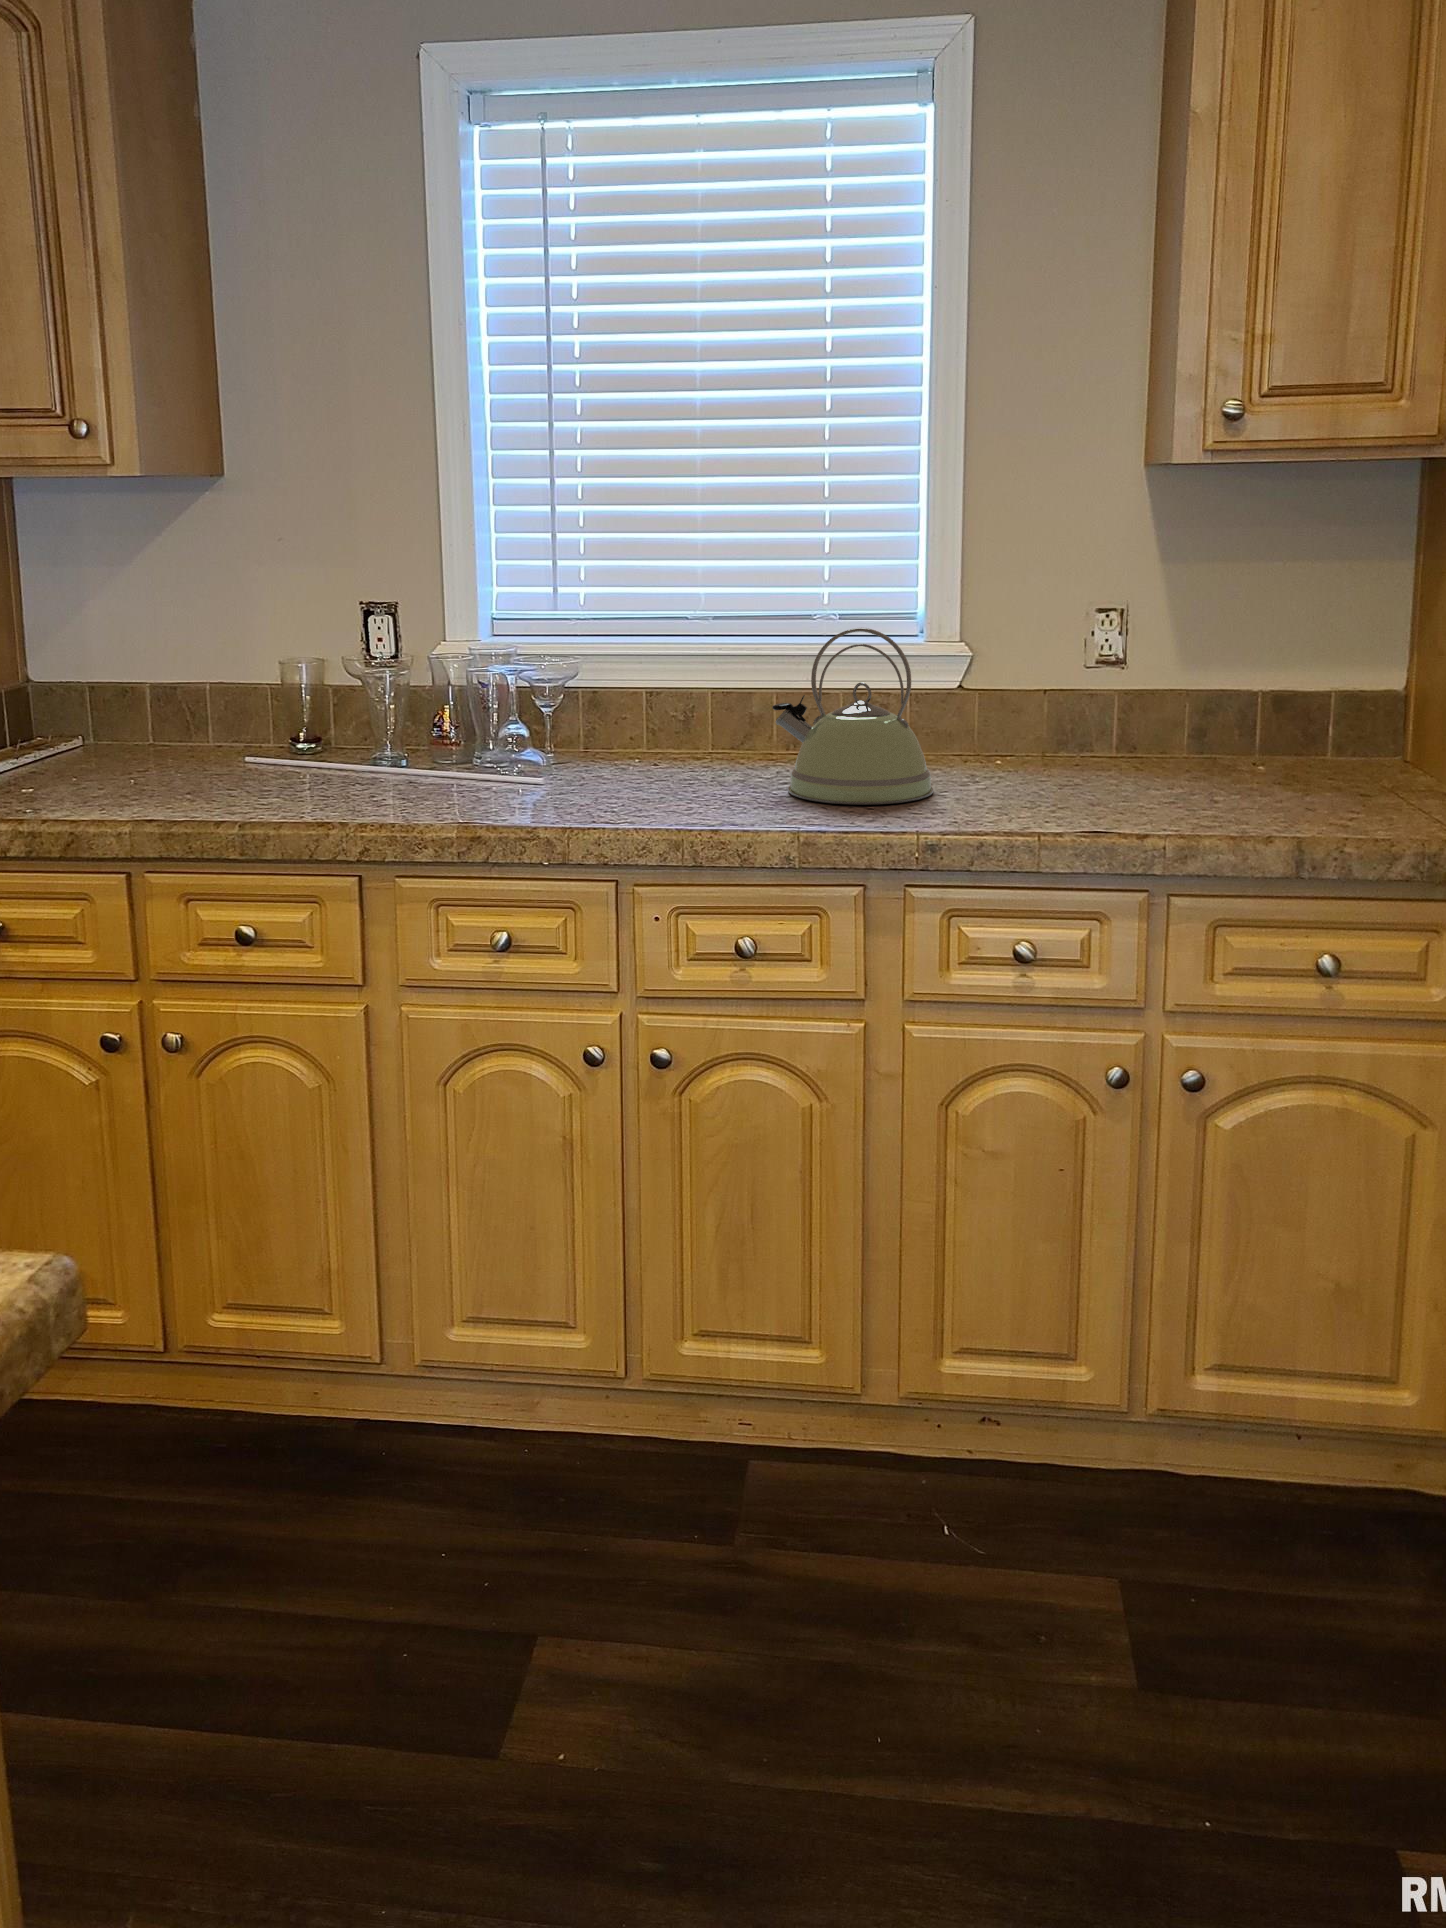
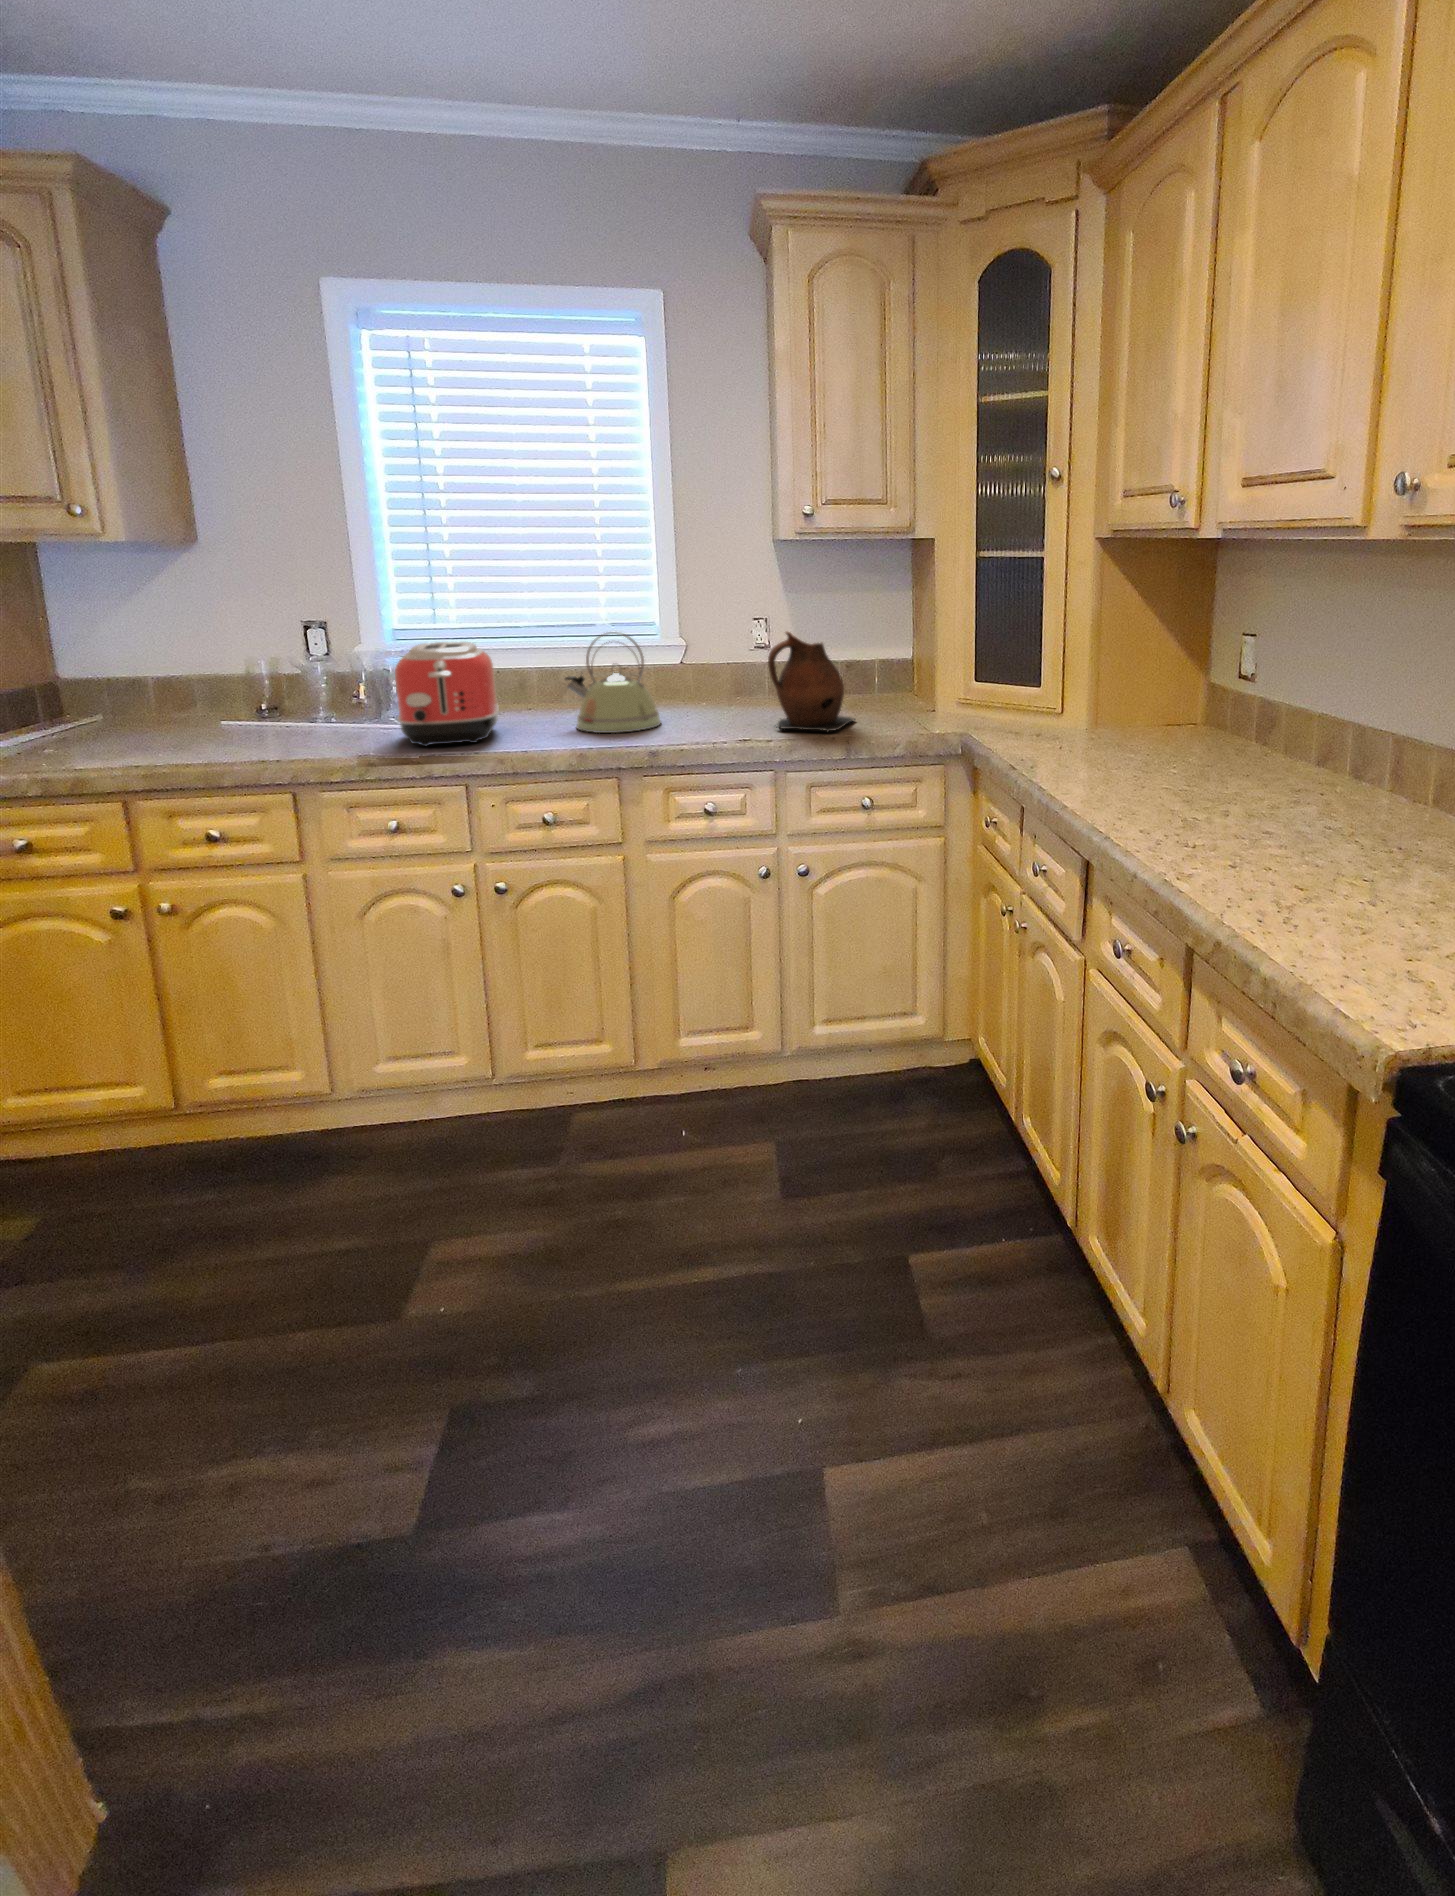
ceramic pitcher: none [1142,633,1300,825] -> present [768,632,855,732]
toaster: none [514,640,668,812] -> present [395,642,499,746]

